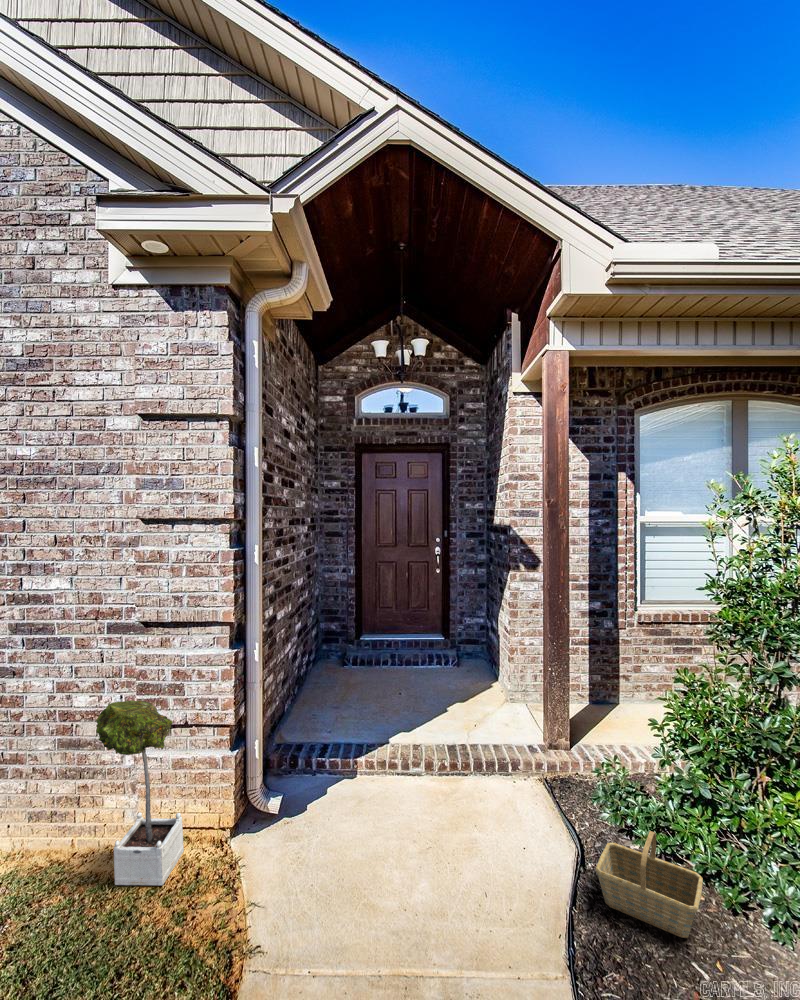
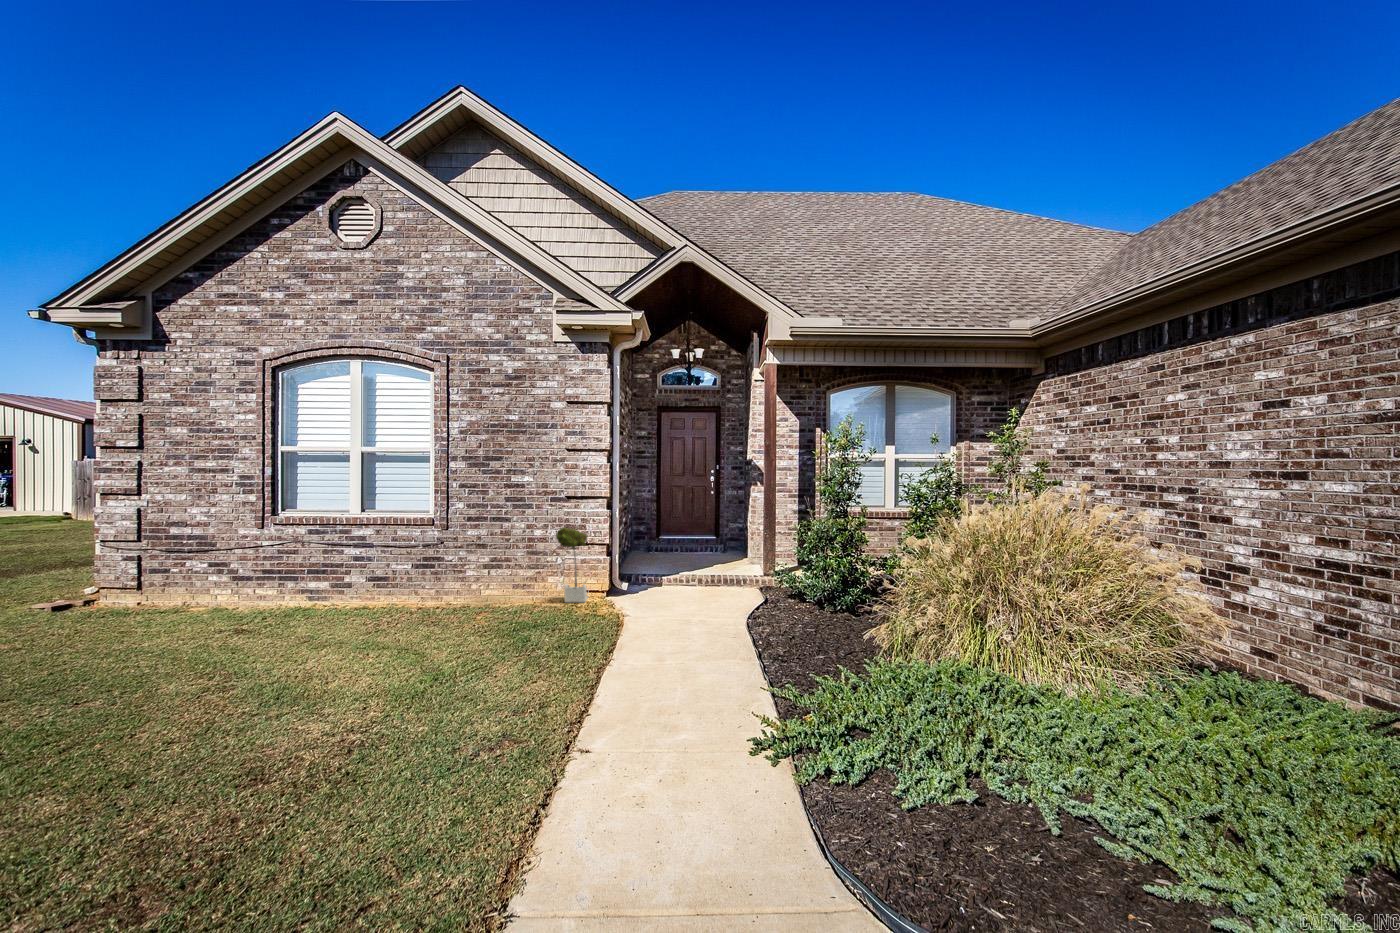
basket: present [596,831,703,938] -> none [763,577,804,609]

